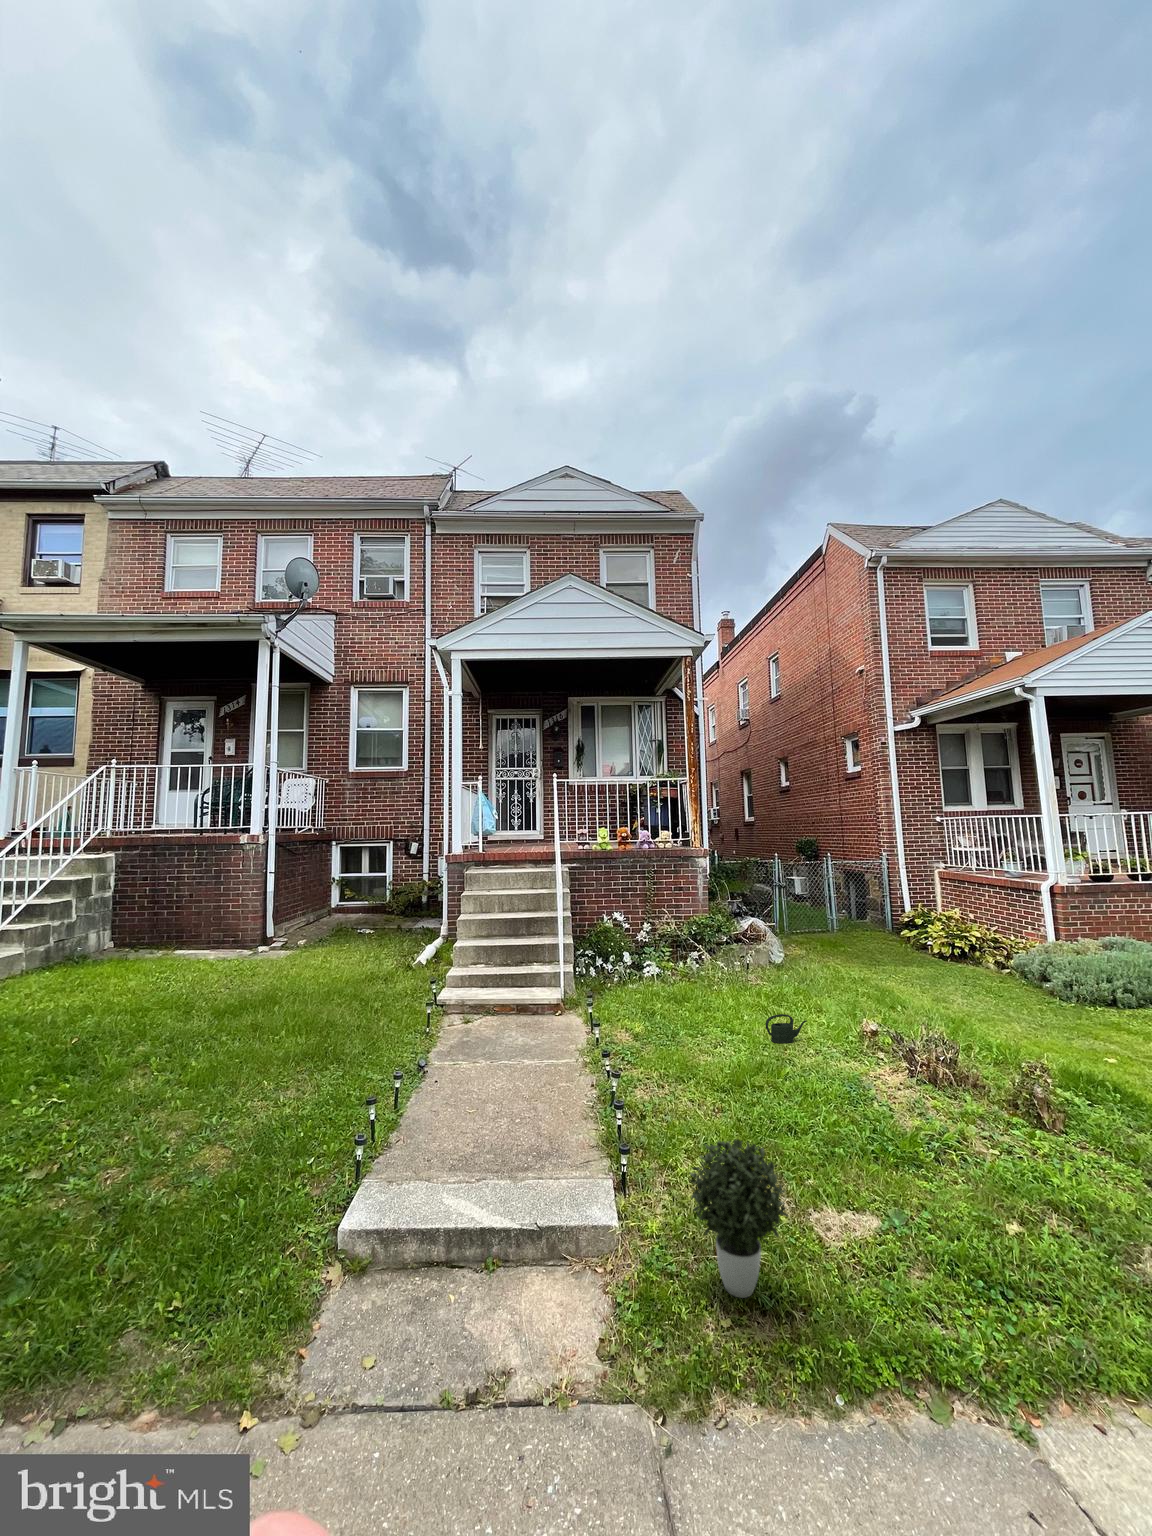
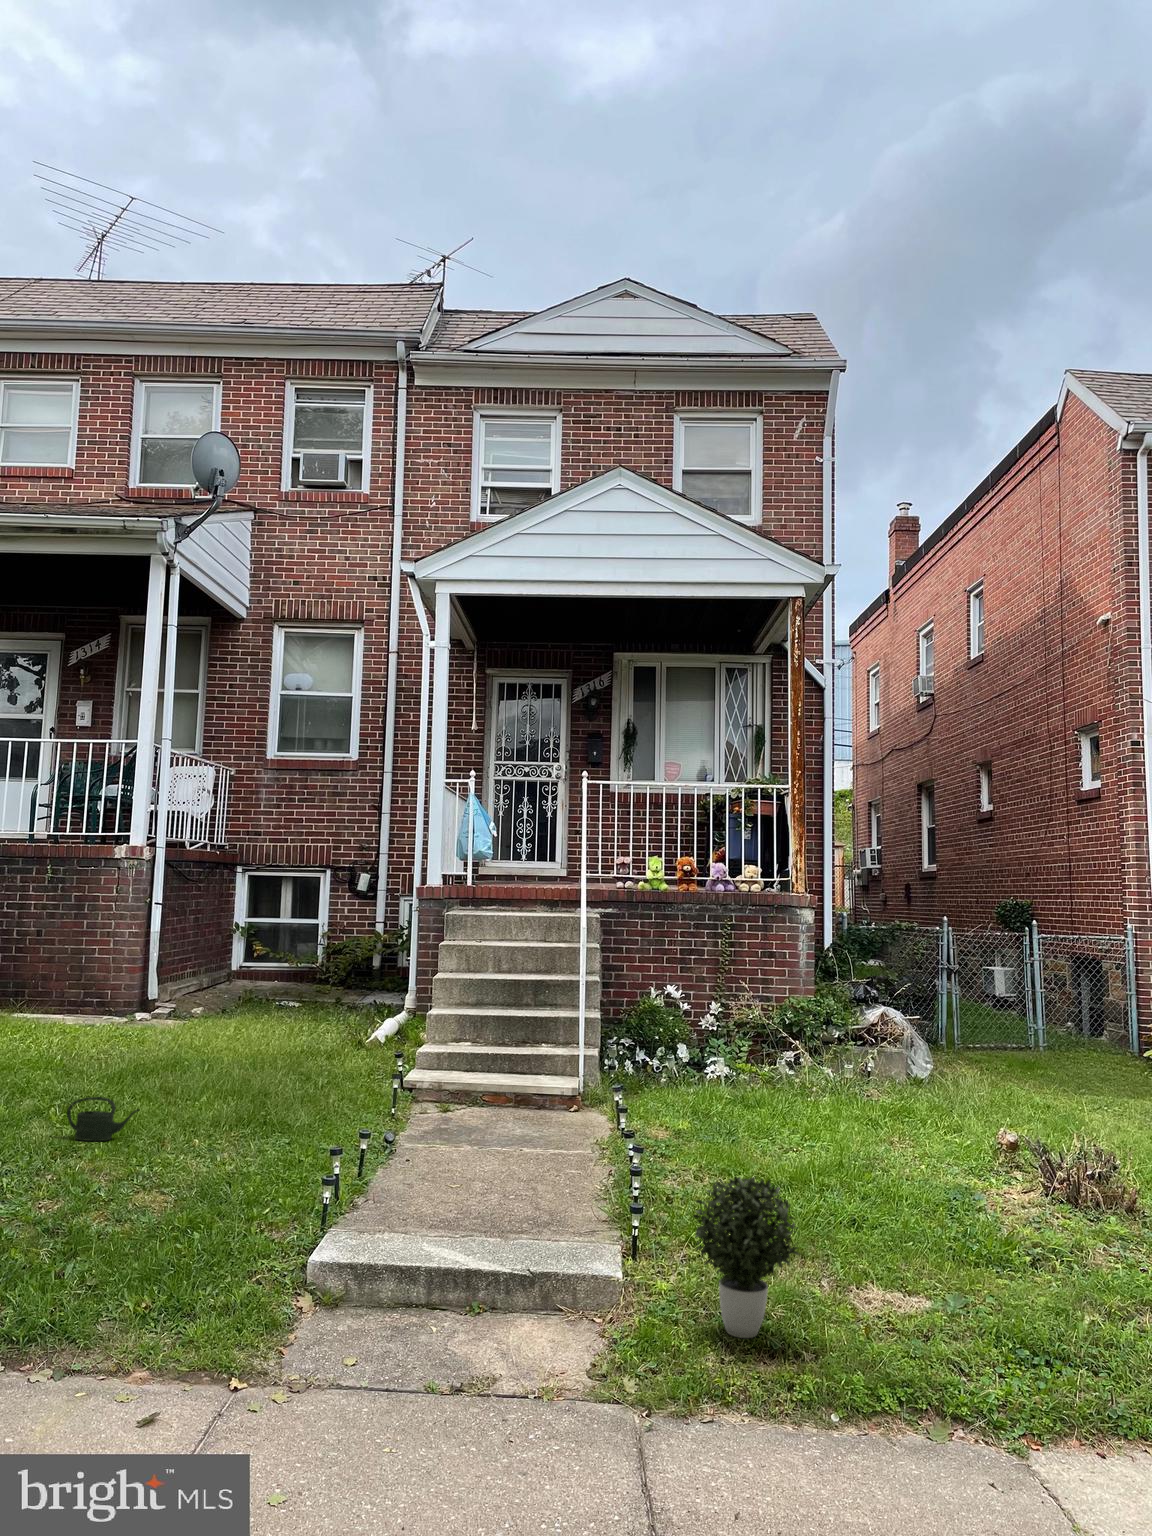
watering can: present [766,1014,807,1043] -> present [67,1097,139,1141]

